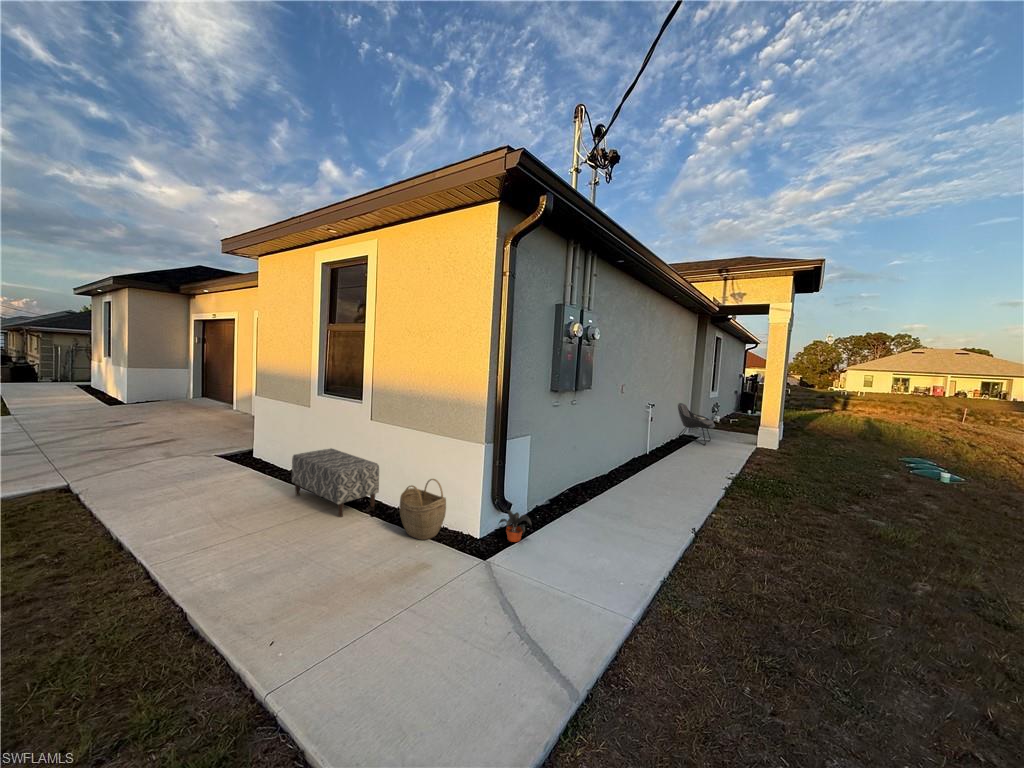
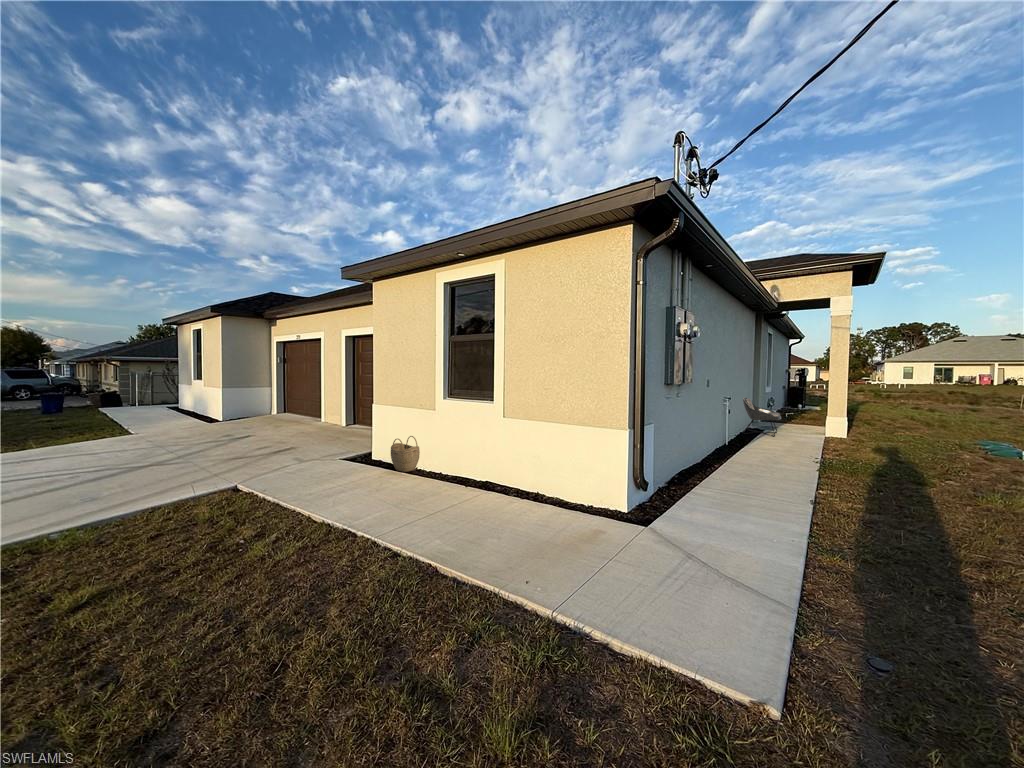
bench: present [292,448,379,517] -> none [436,445,517,502]
woven basket: present [400,479,446,540] -> present [391,436,420,472]
potted plant: present [499,510,531,542] -> none [641,489,673,516]

